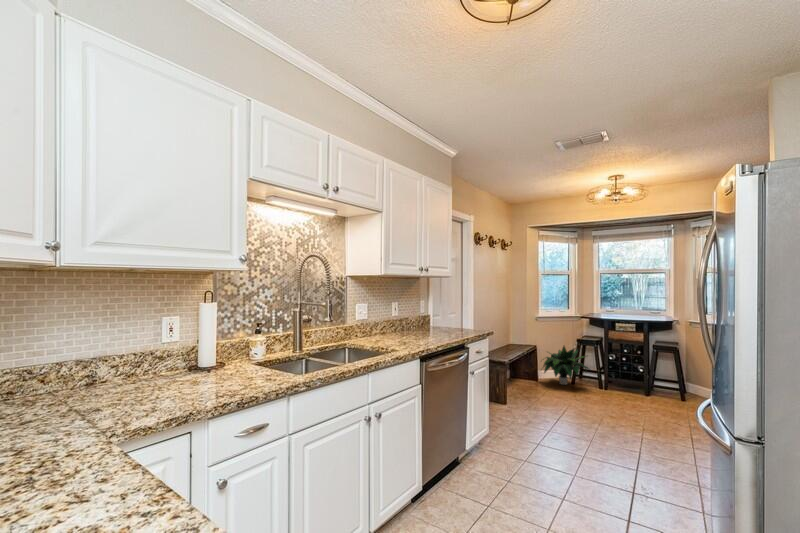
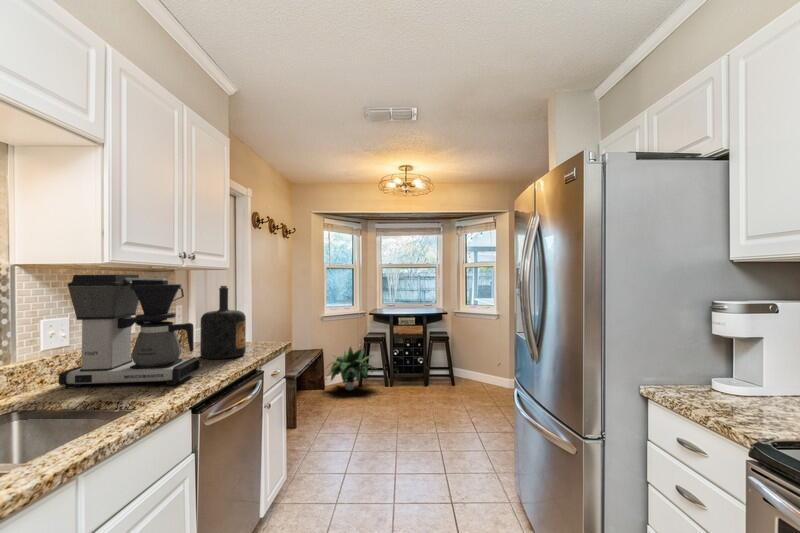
coffee maker: none [363,281,428,345] -> present [59,275,200,388]
bottle: none [432,288,459,336] -> present [200,286,246,359]

